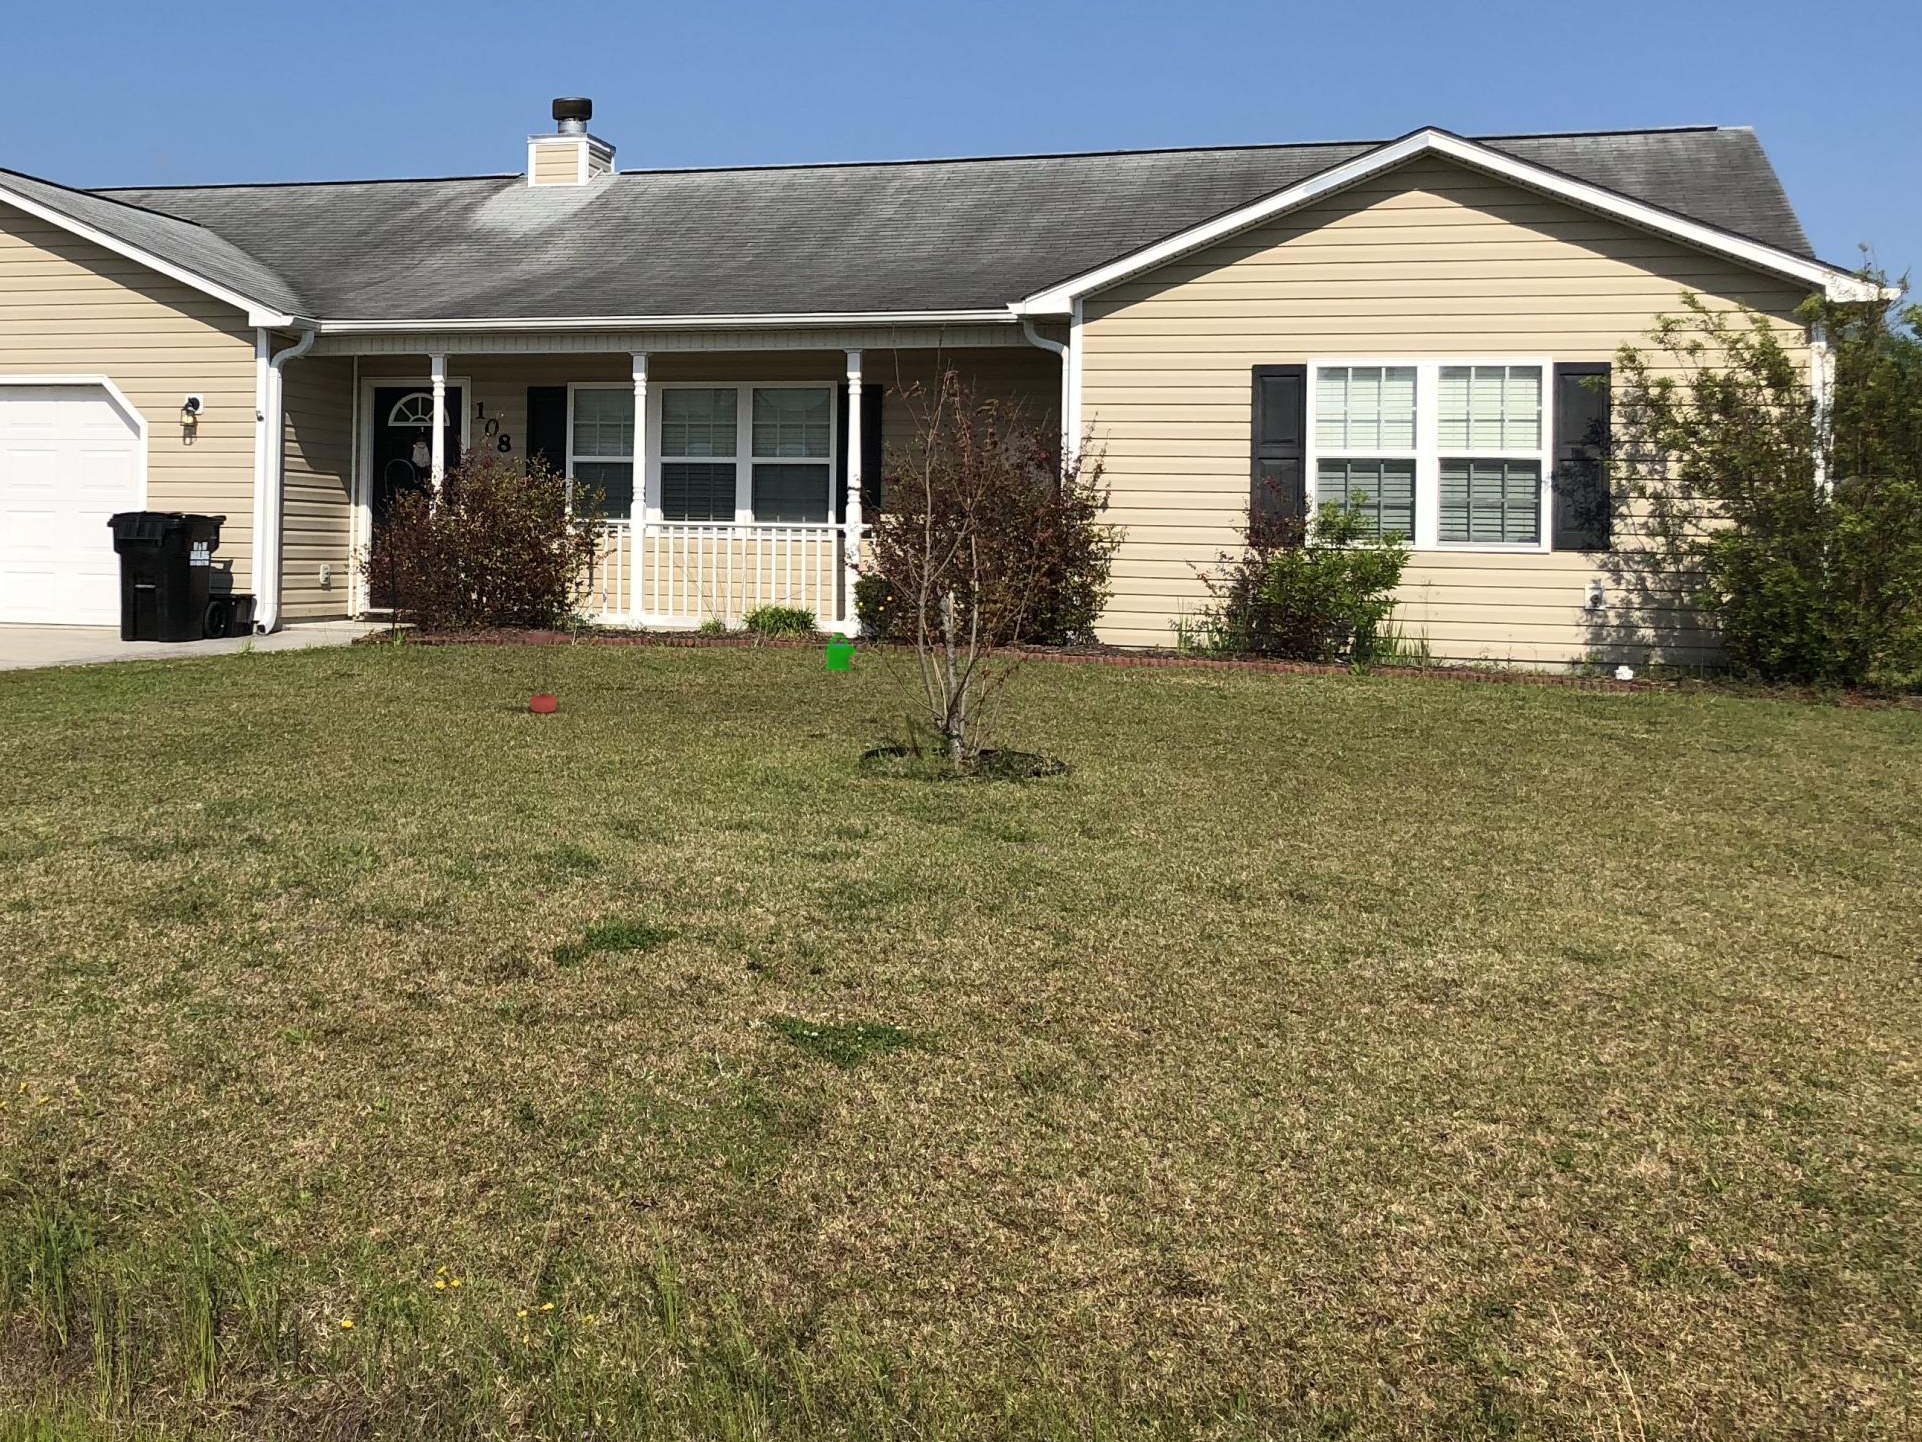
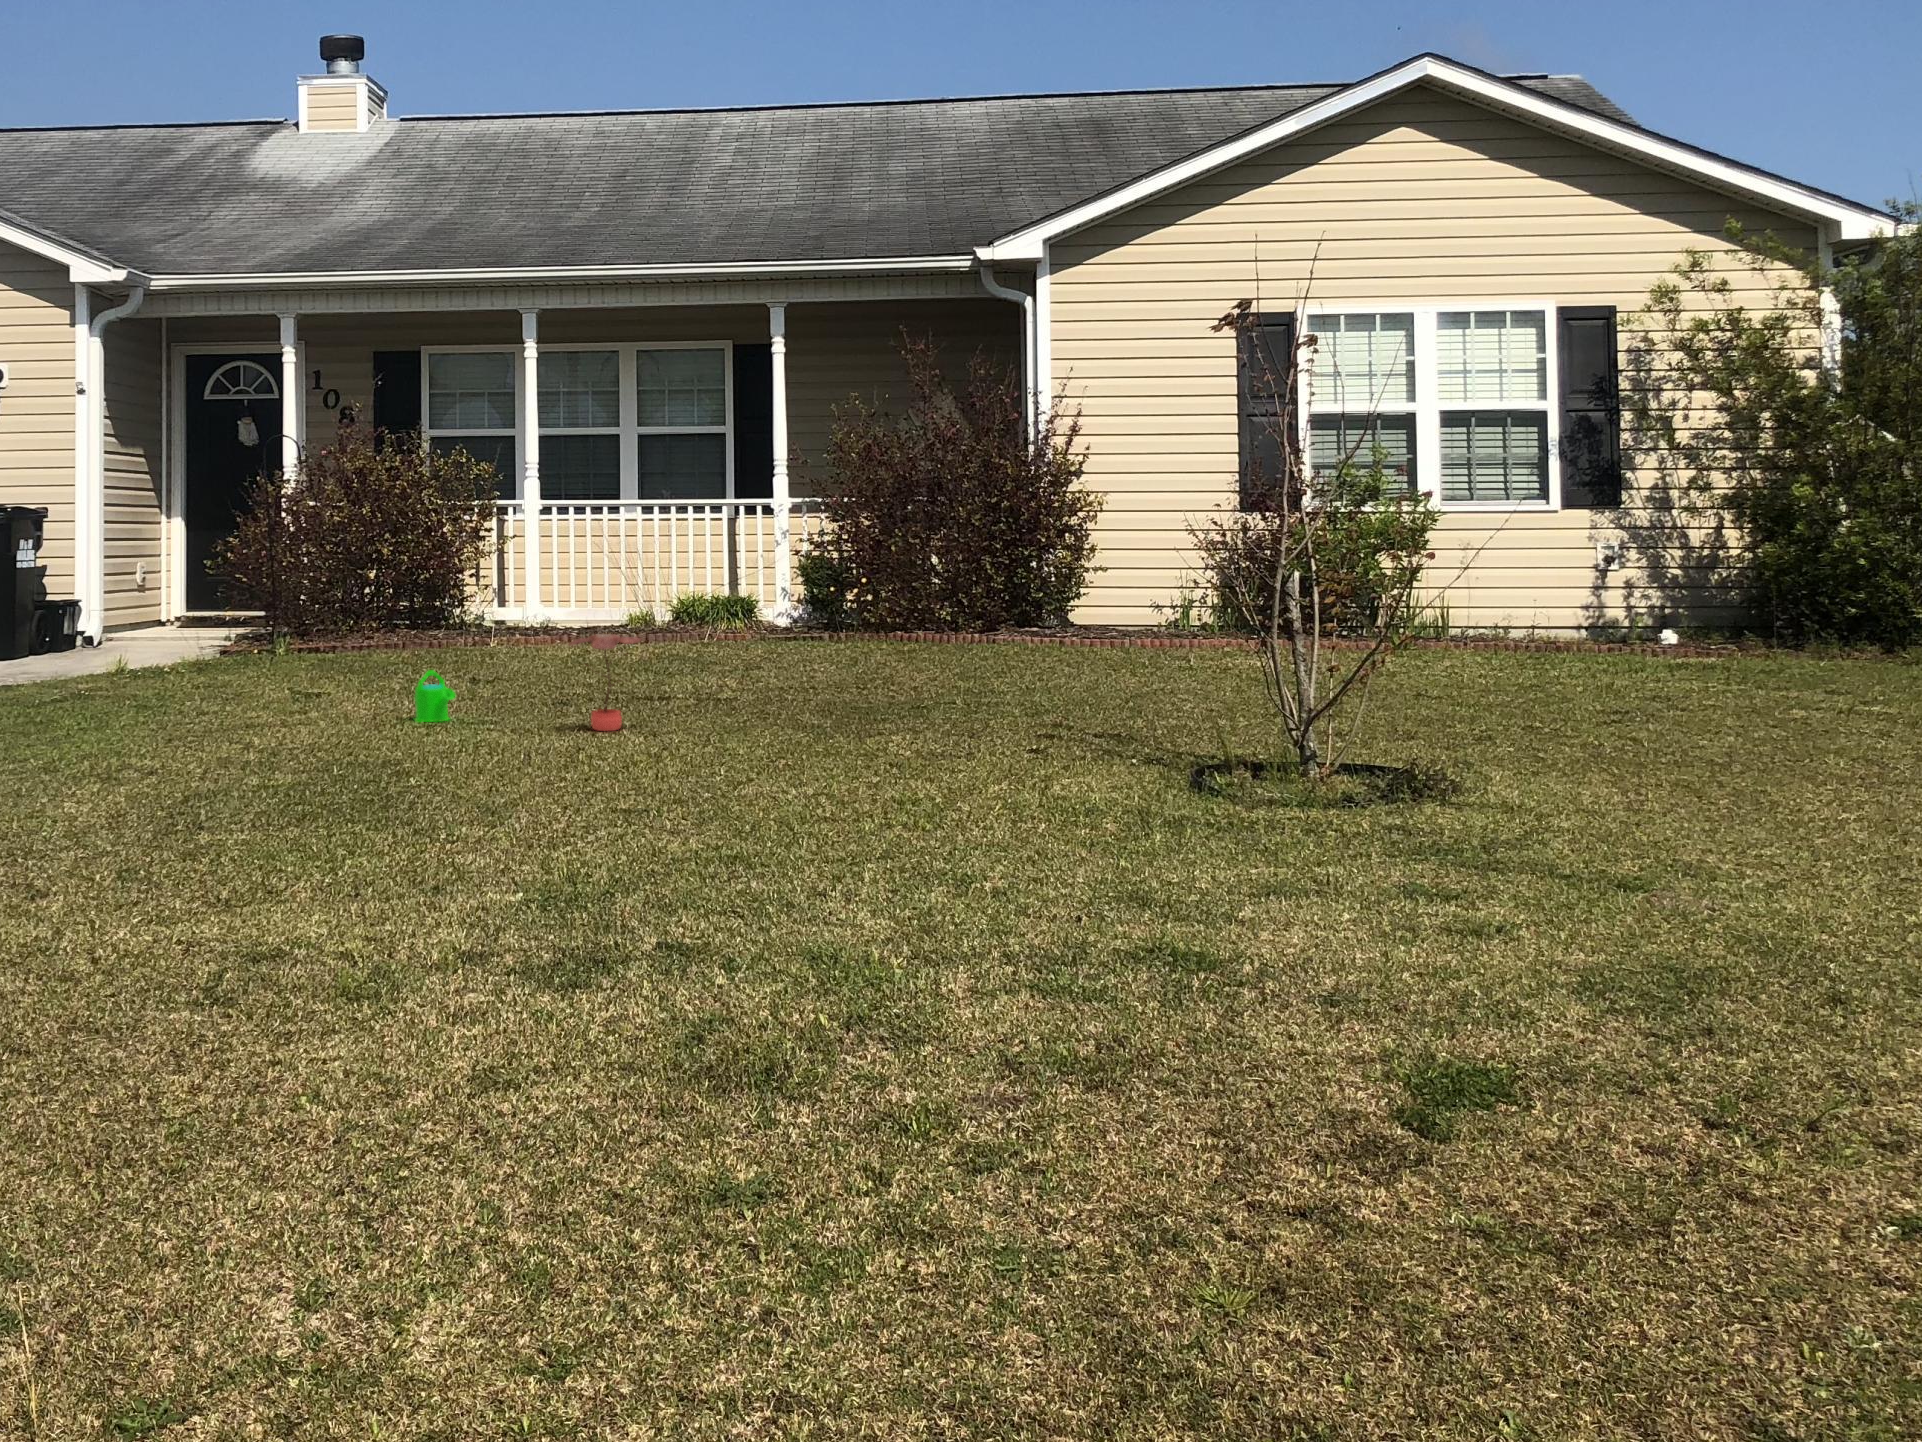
watering can: present [826,634,856,670] -> present [414,670,455,722]

